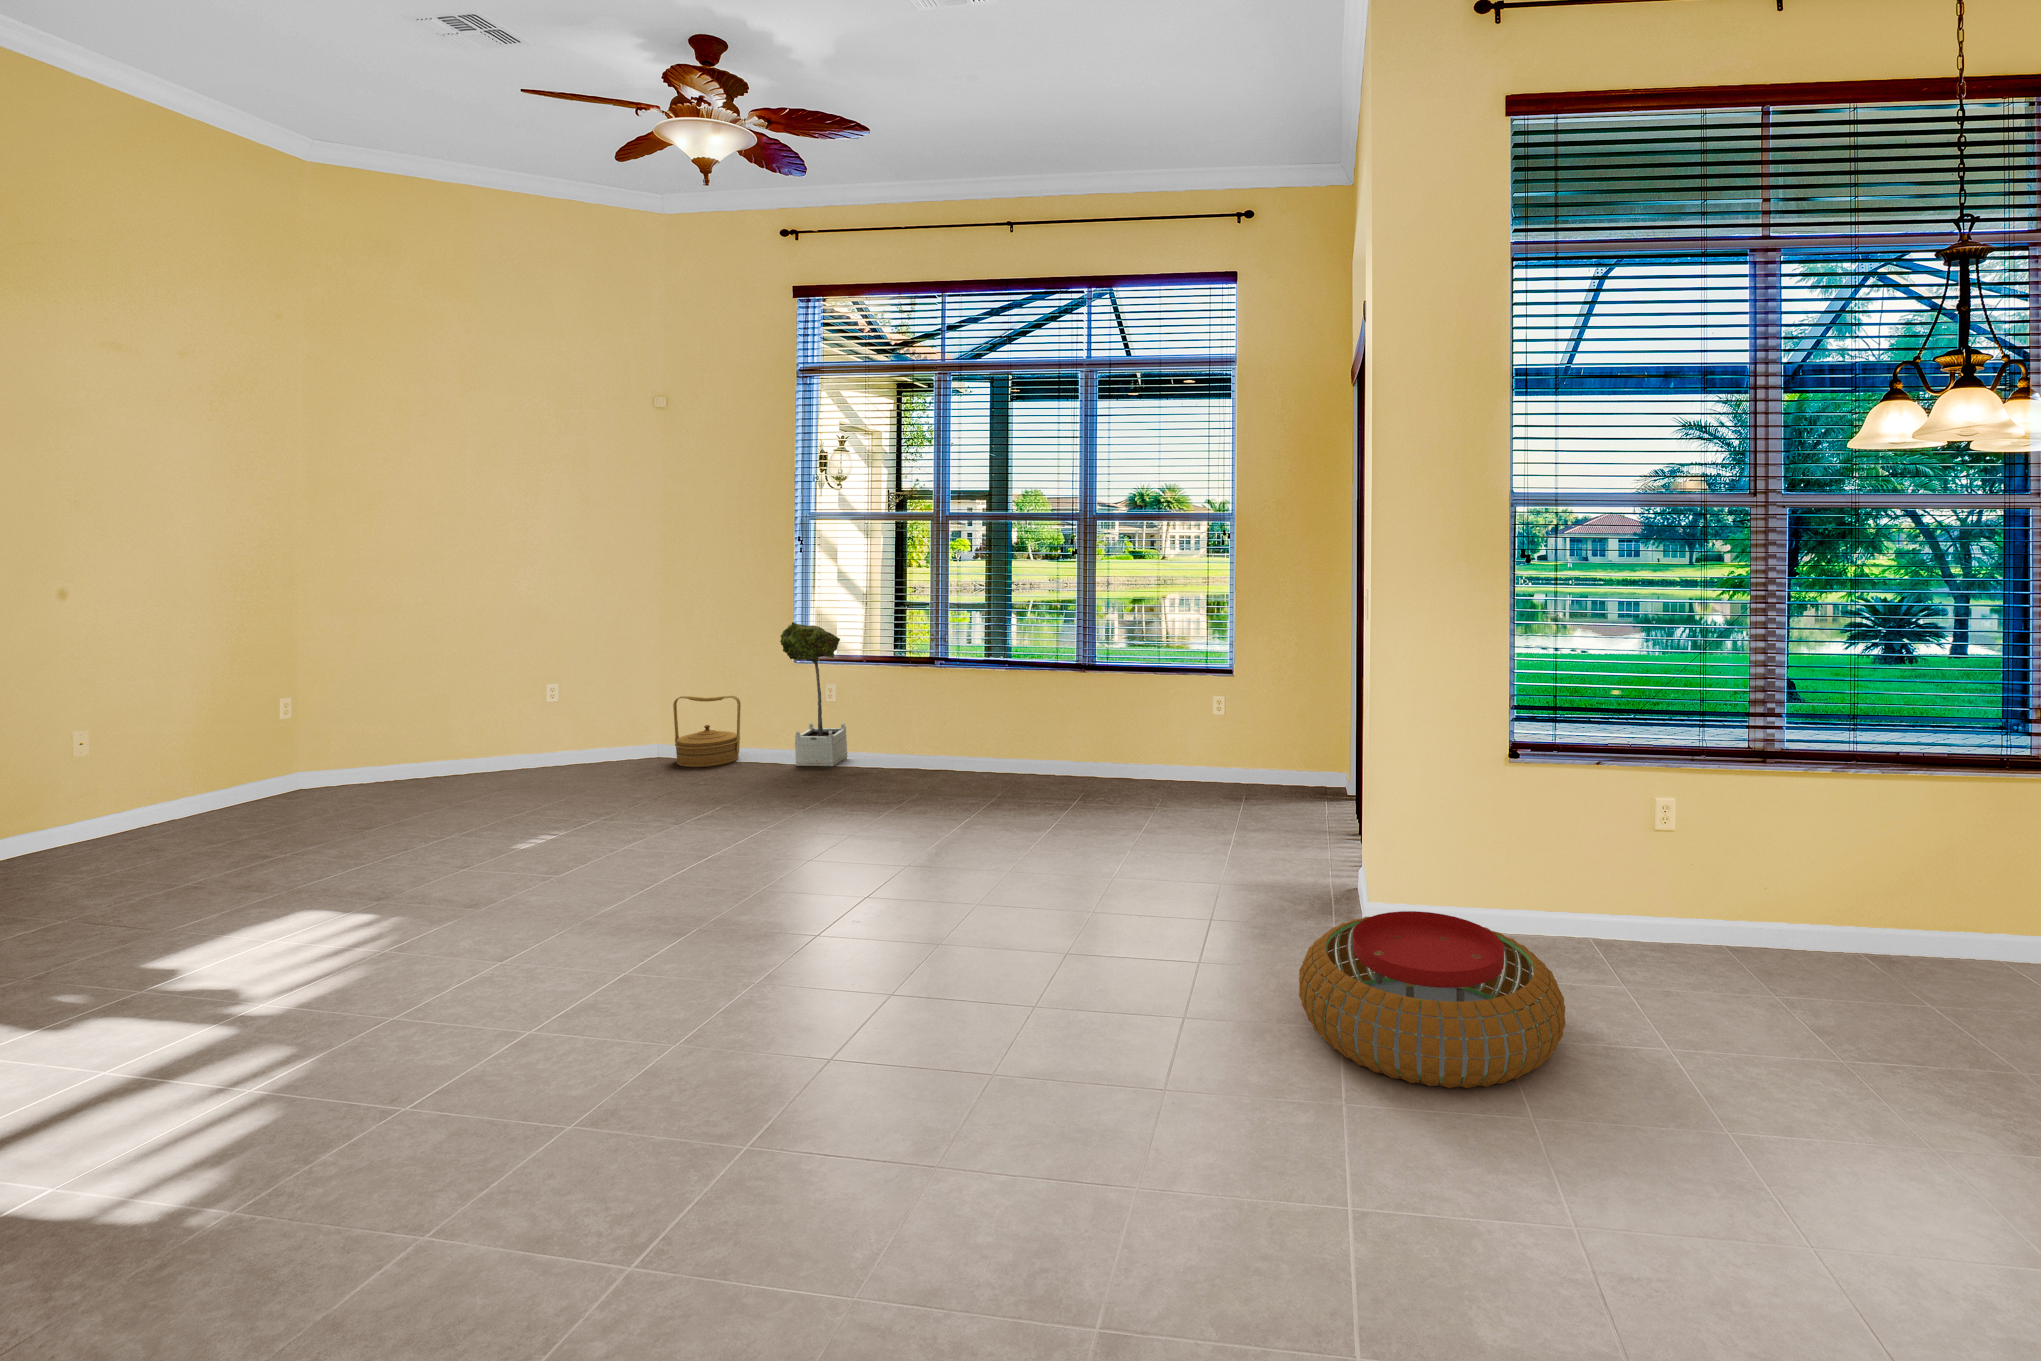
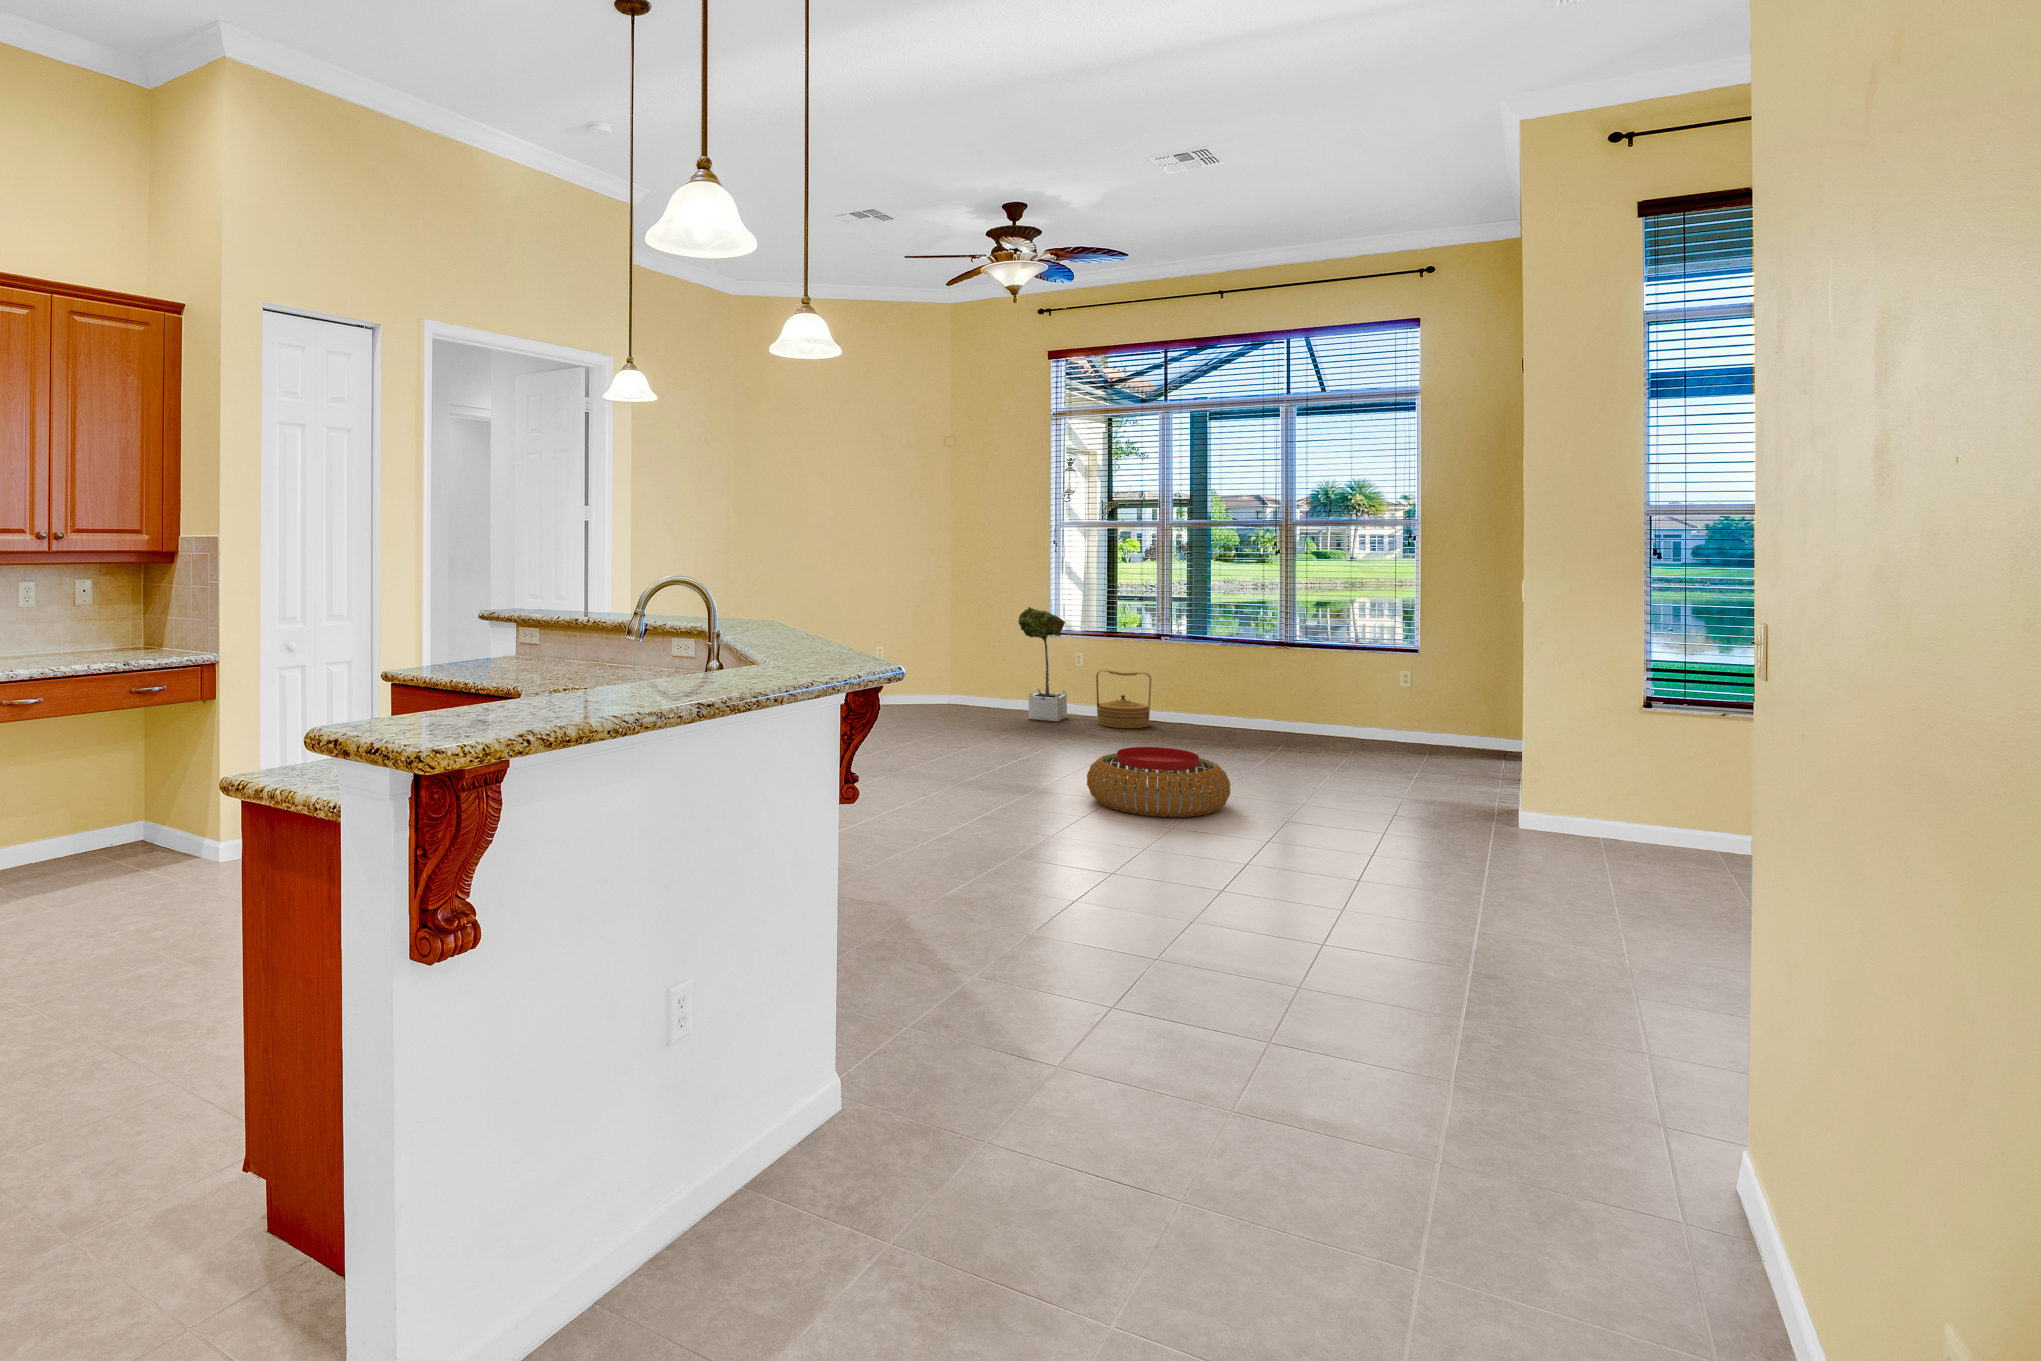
woven basket: present [673,696,741,767] -> present [1096,670,1152,728]
pouf: present [1299,911,1565,1088] -> present [1087,747,1230,817]

